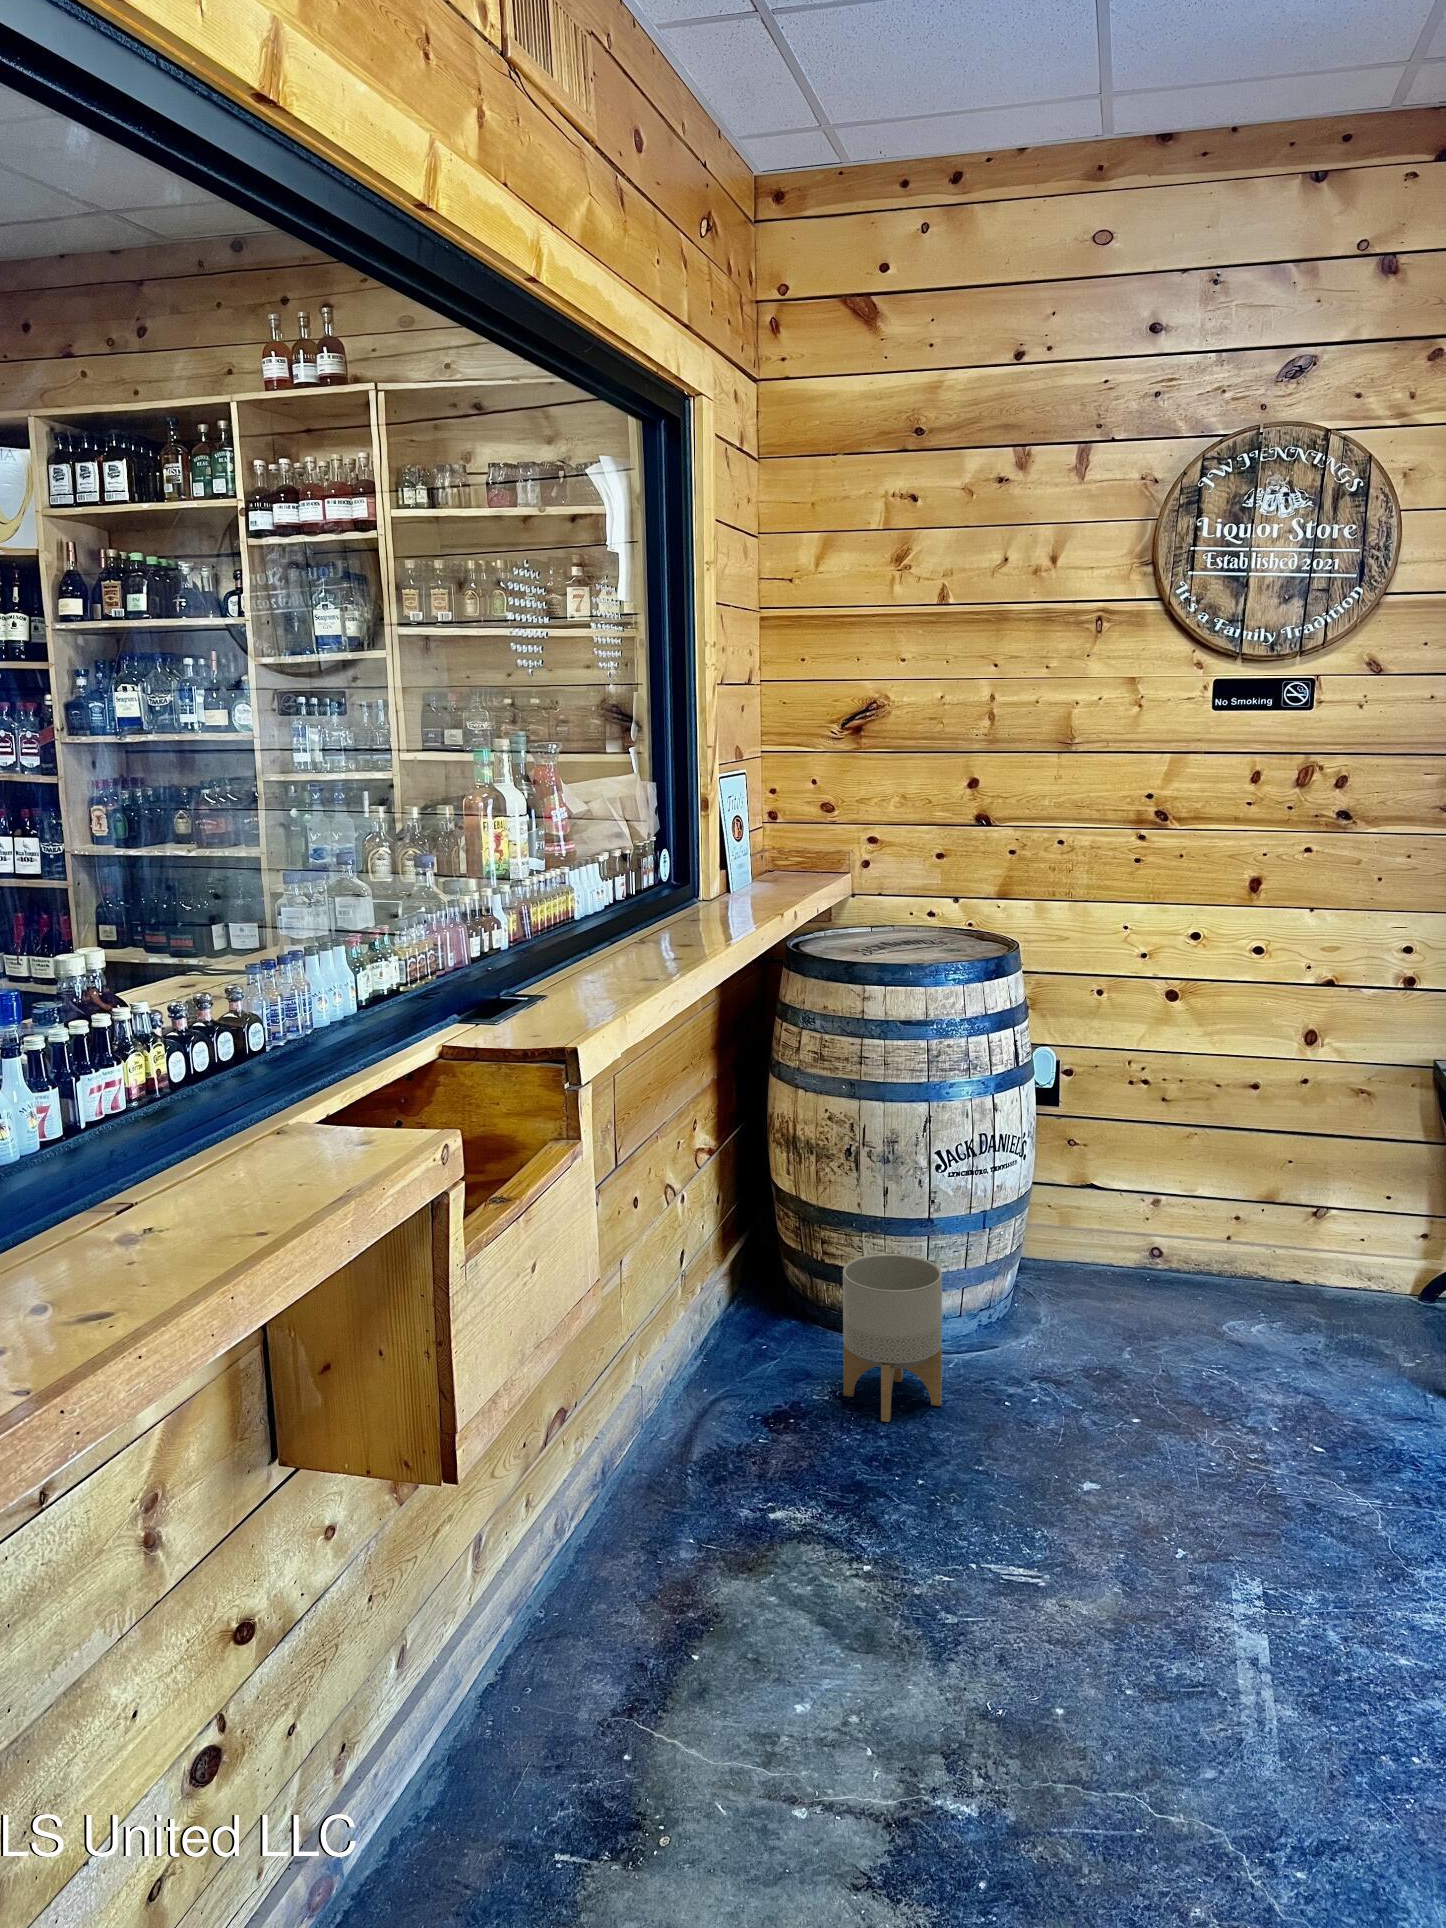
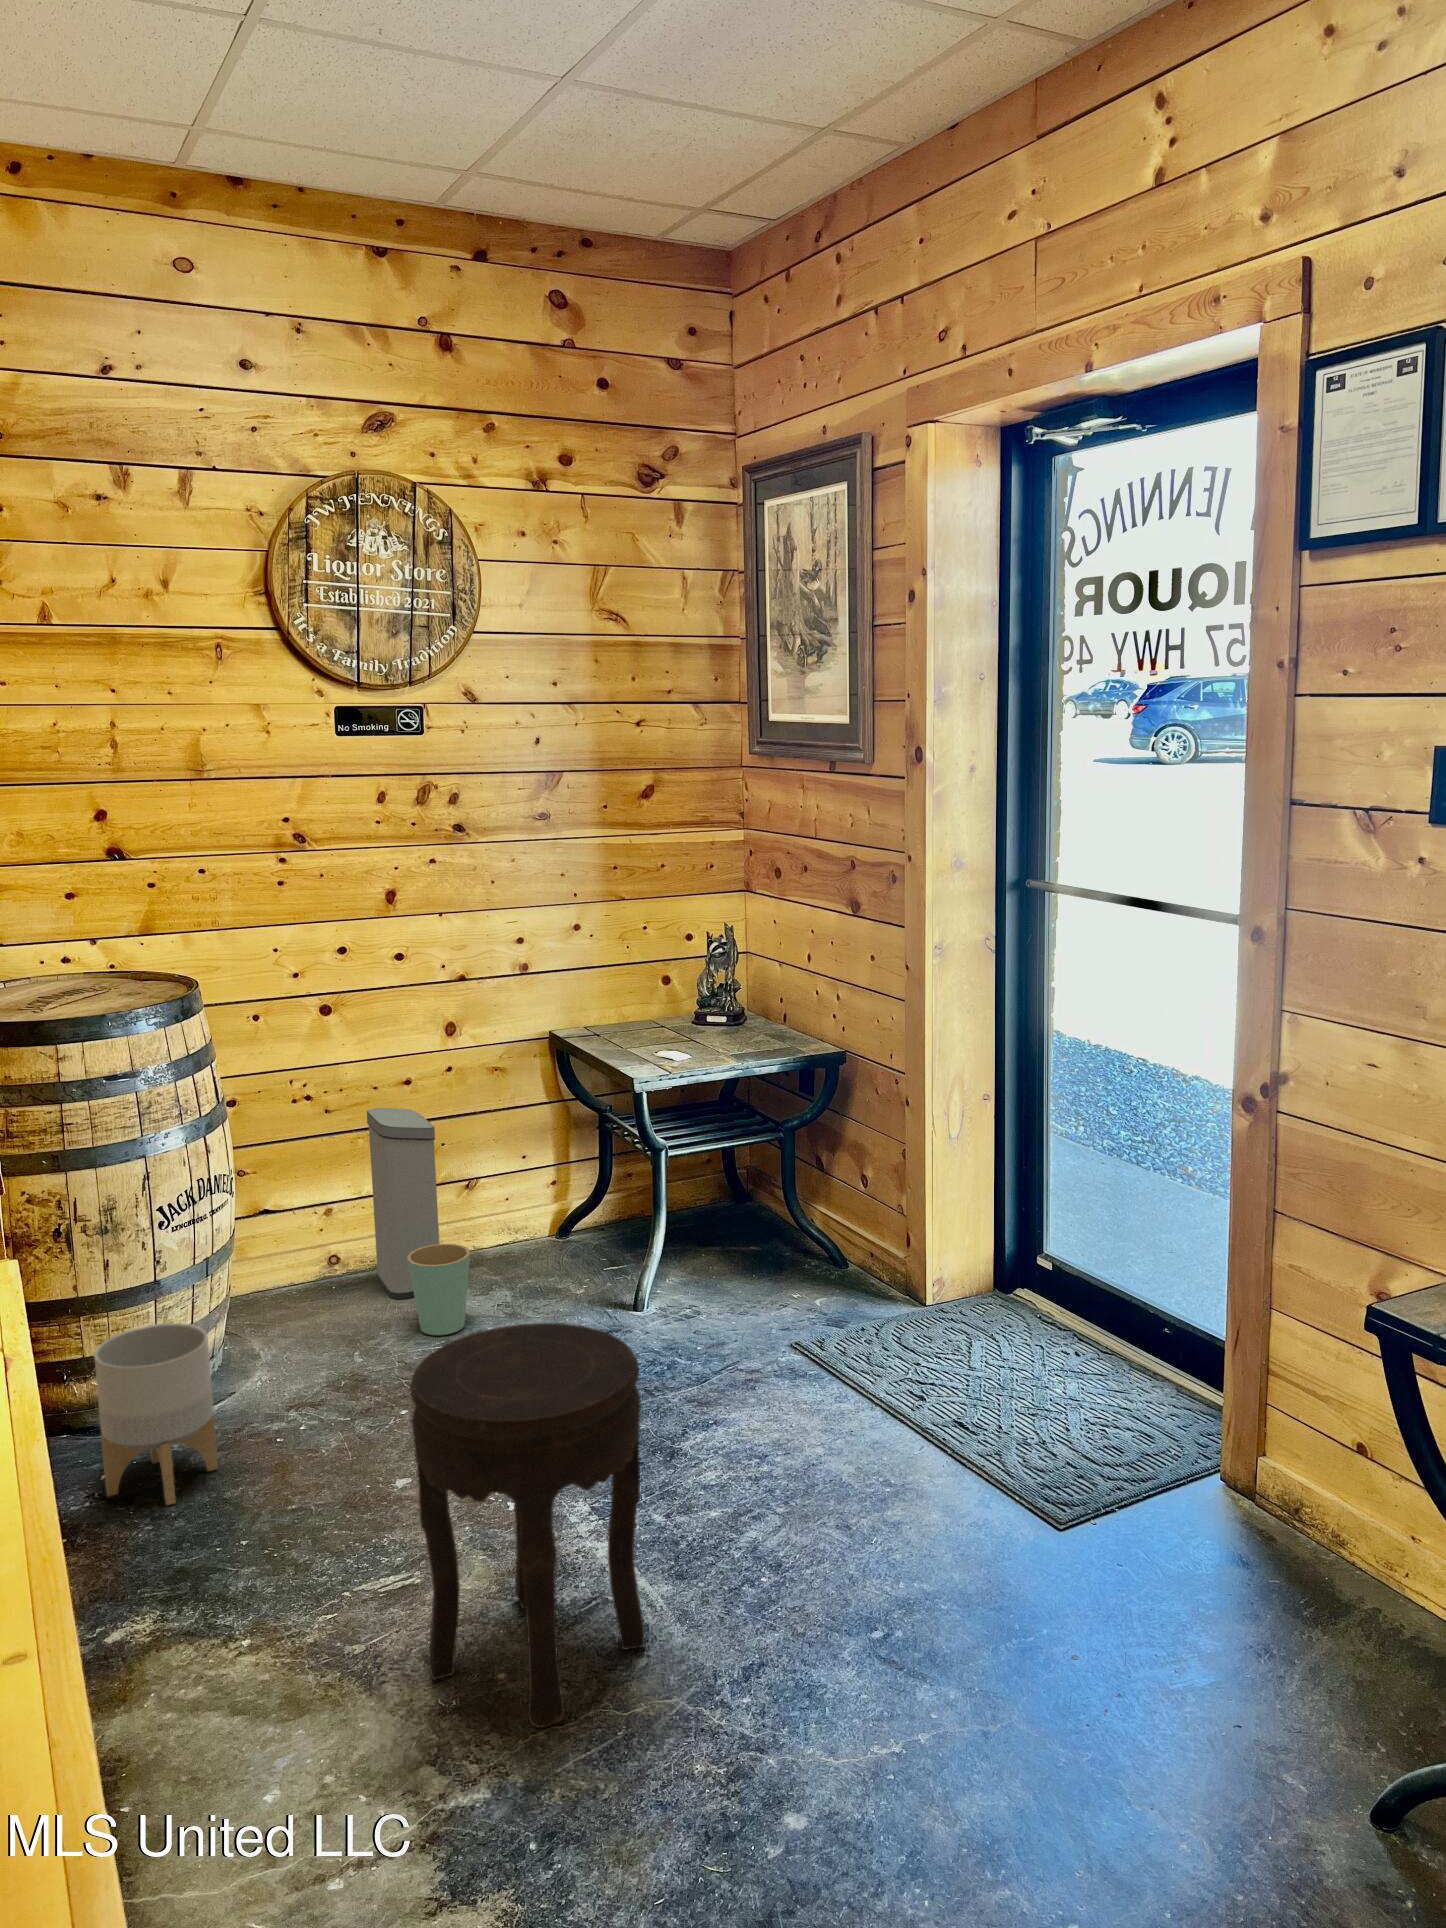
trash can: none [1195,1102,1268,1356] -> present [367,1108,470,1335]
side table: none [988,1347,1247,1786] -> present [410,1323,645,1728]

